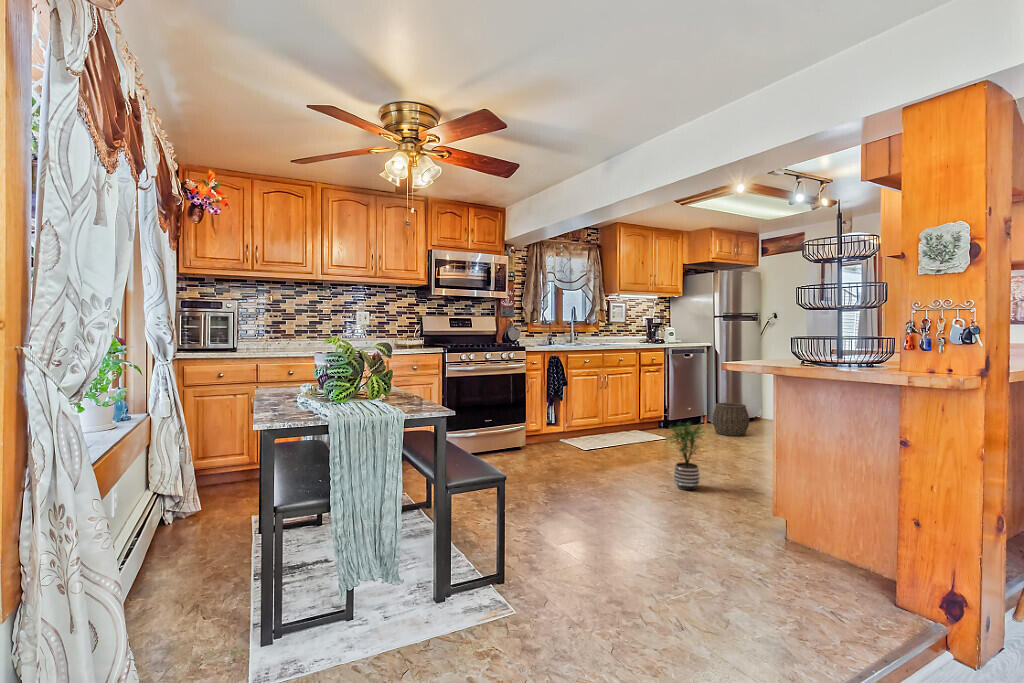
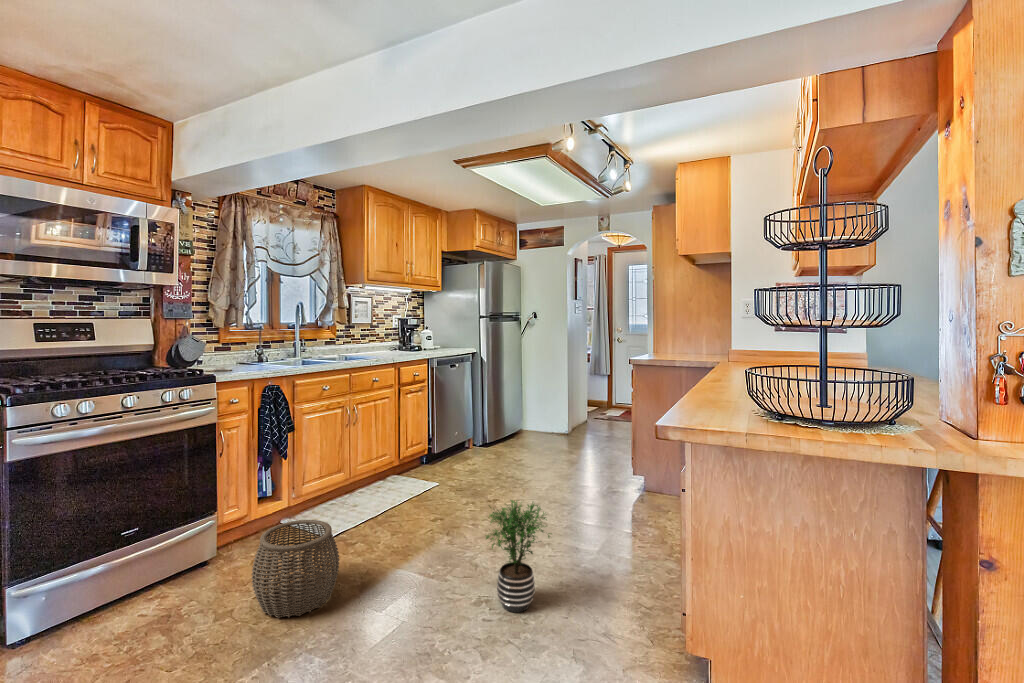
woven basket: present [713,403,749,436] -> present [251,520,340,618]

